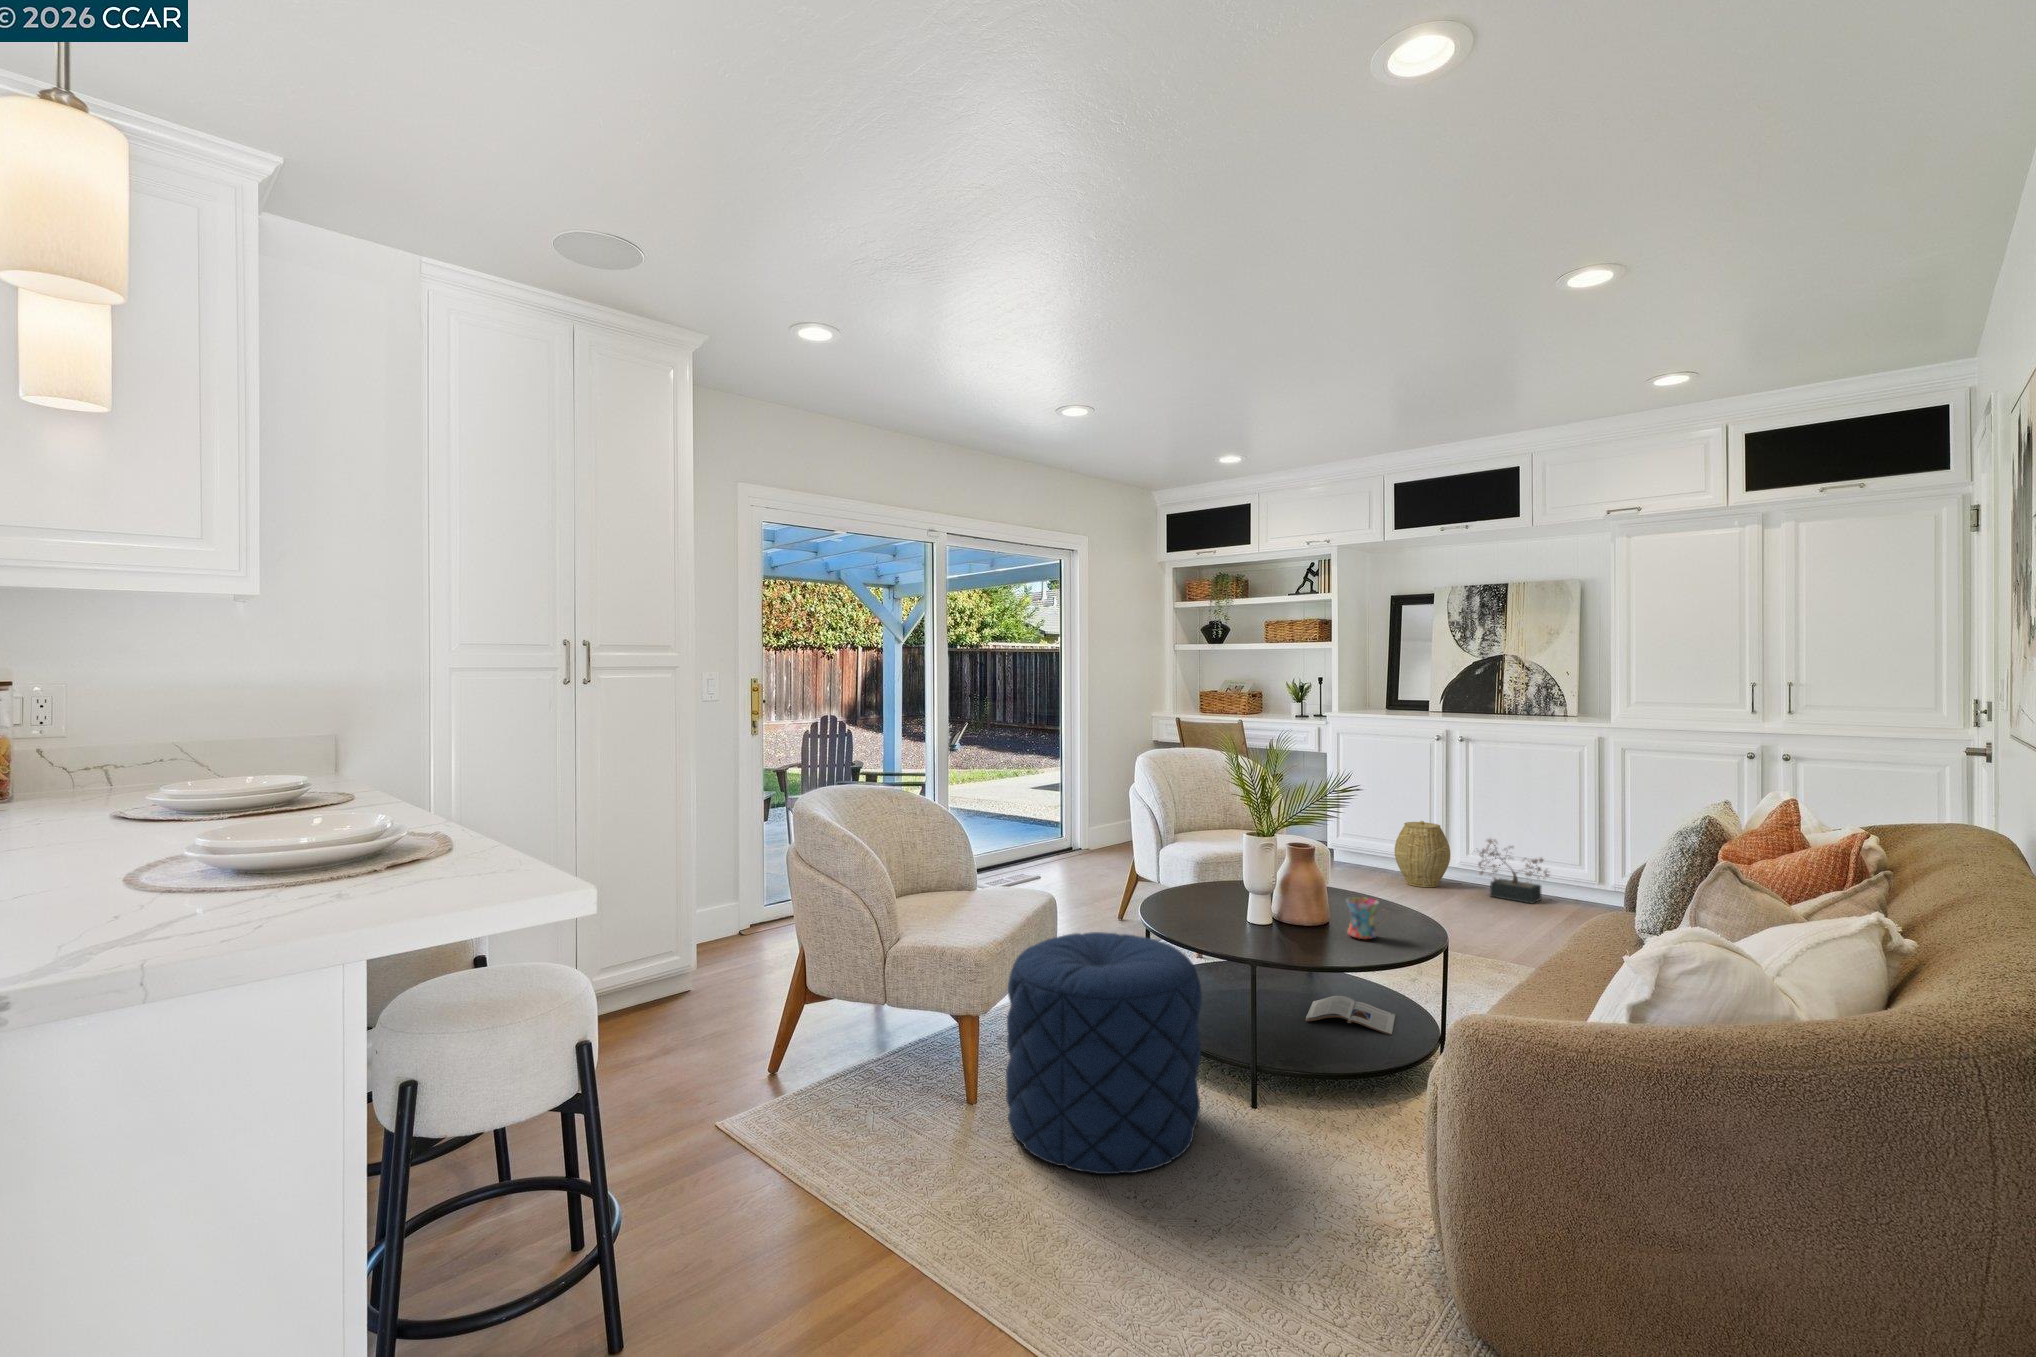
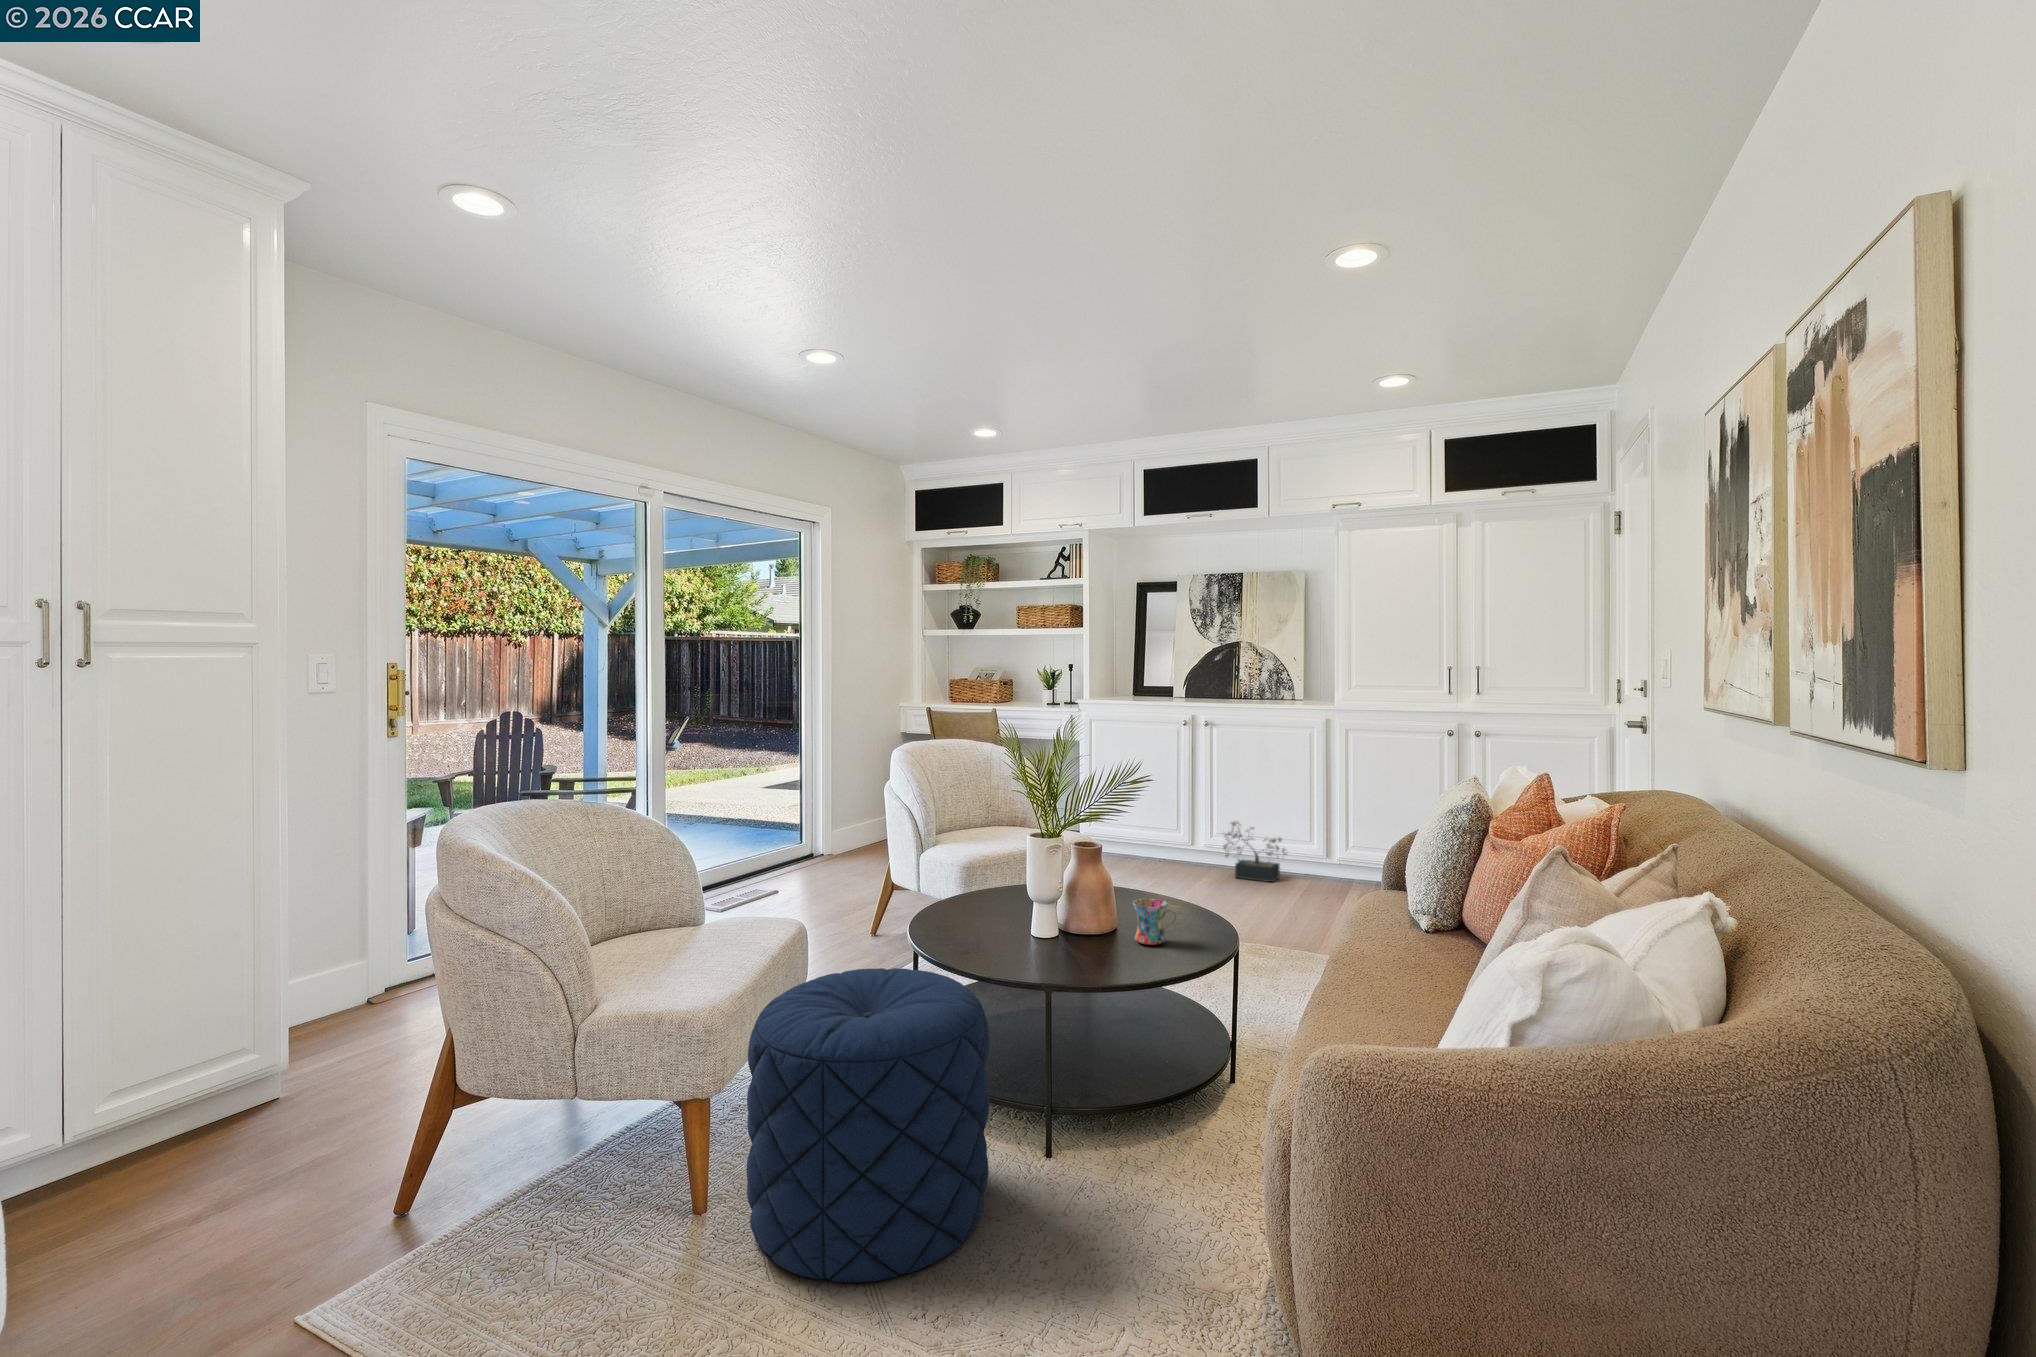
woven basket: present [1395,821,1450,887] -> none [1146,807,1198,873]
magazine: present [1306,996,1395,1035] -> none [1090,1005,1179,1045]

